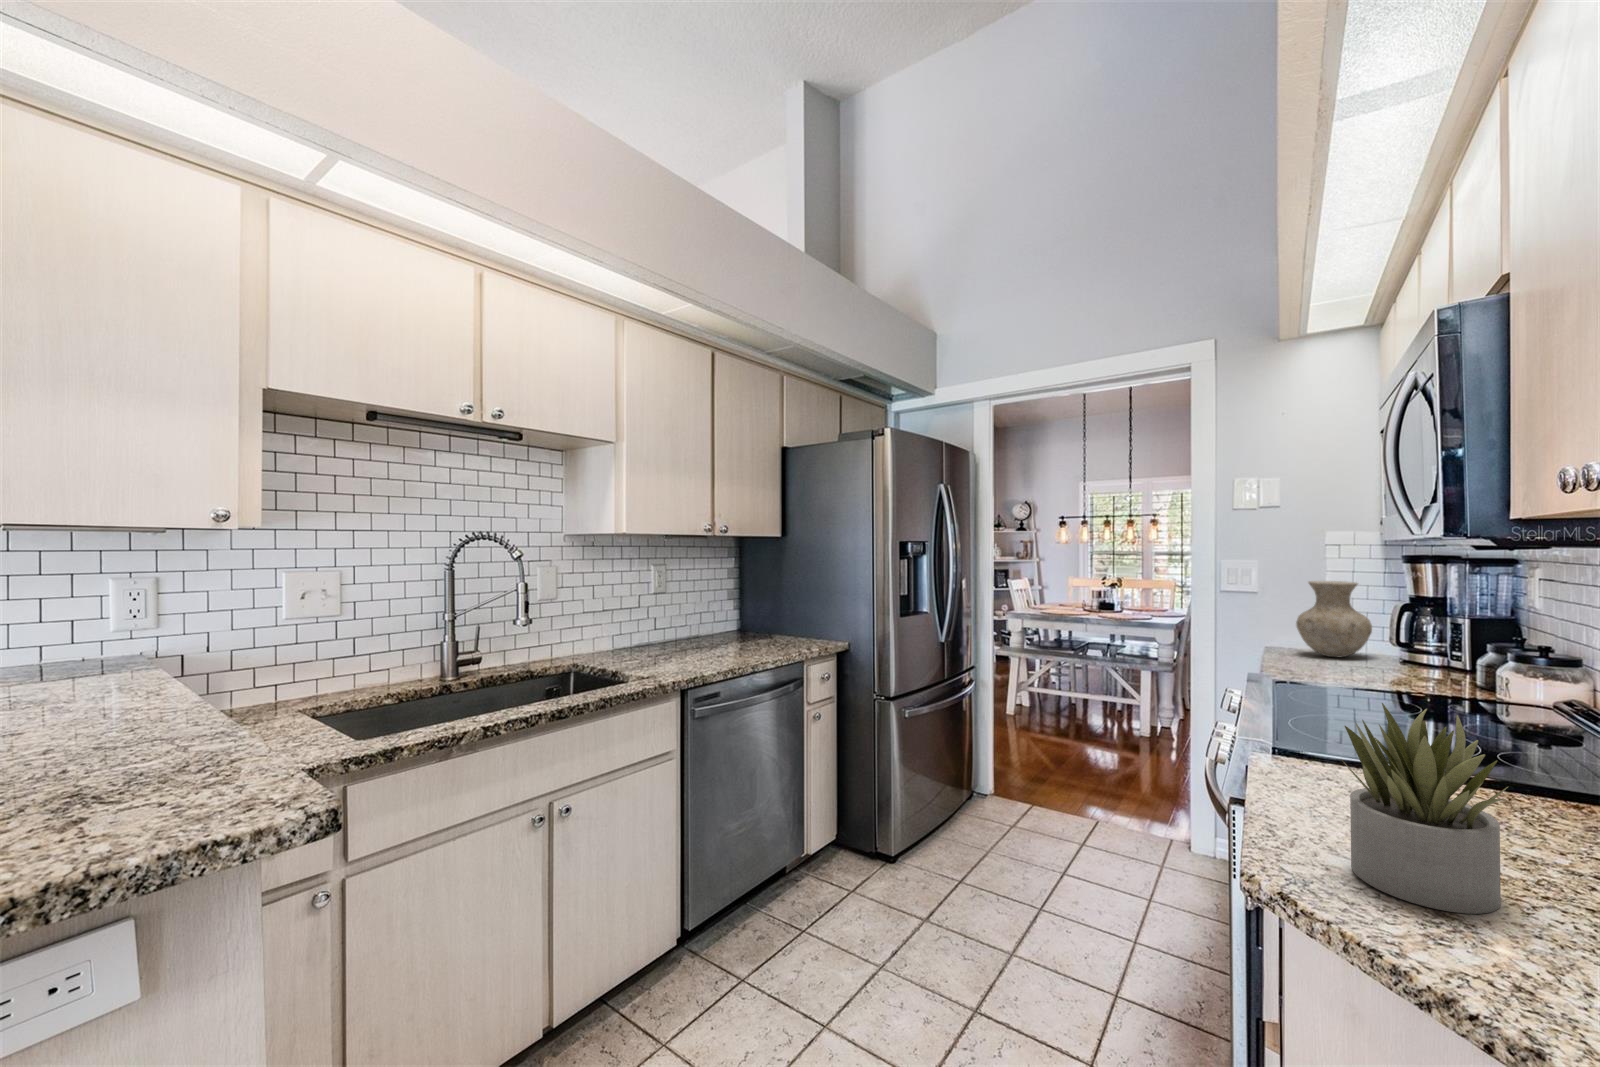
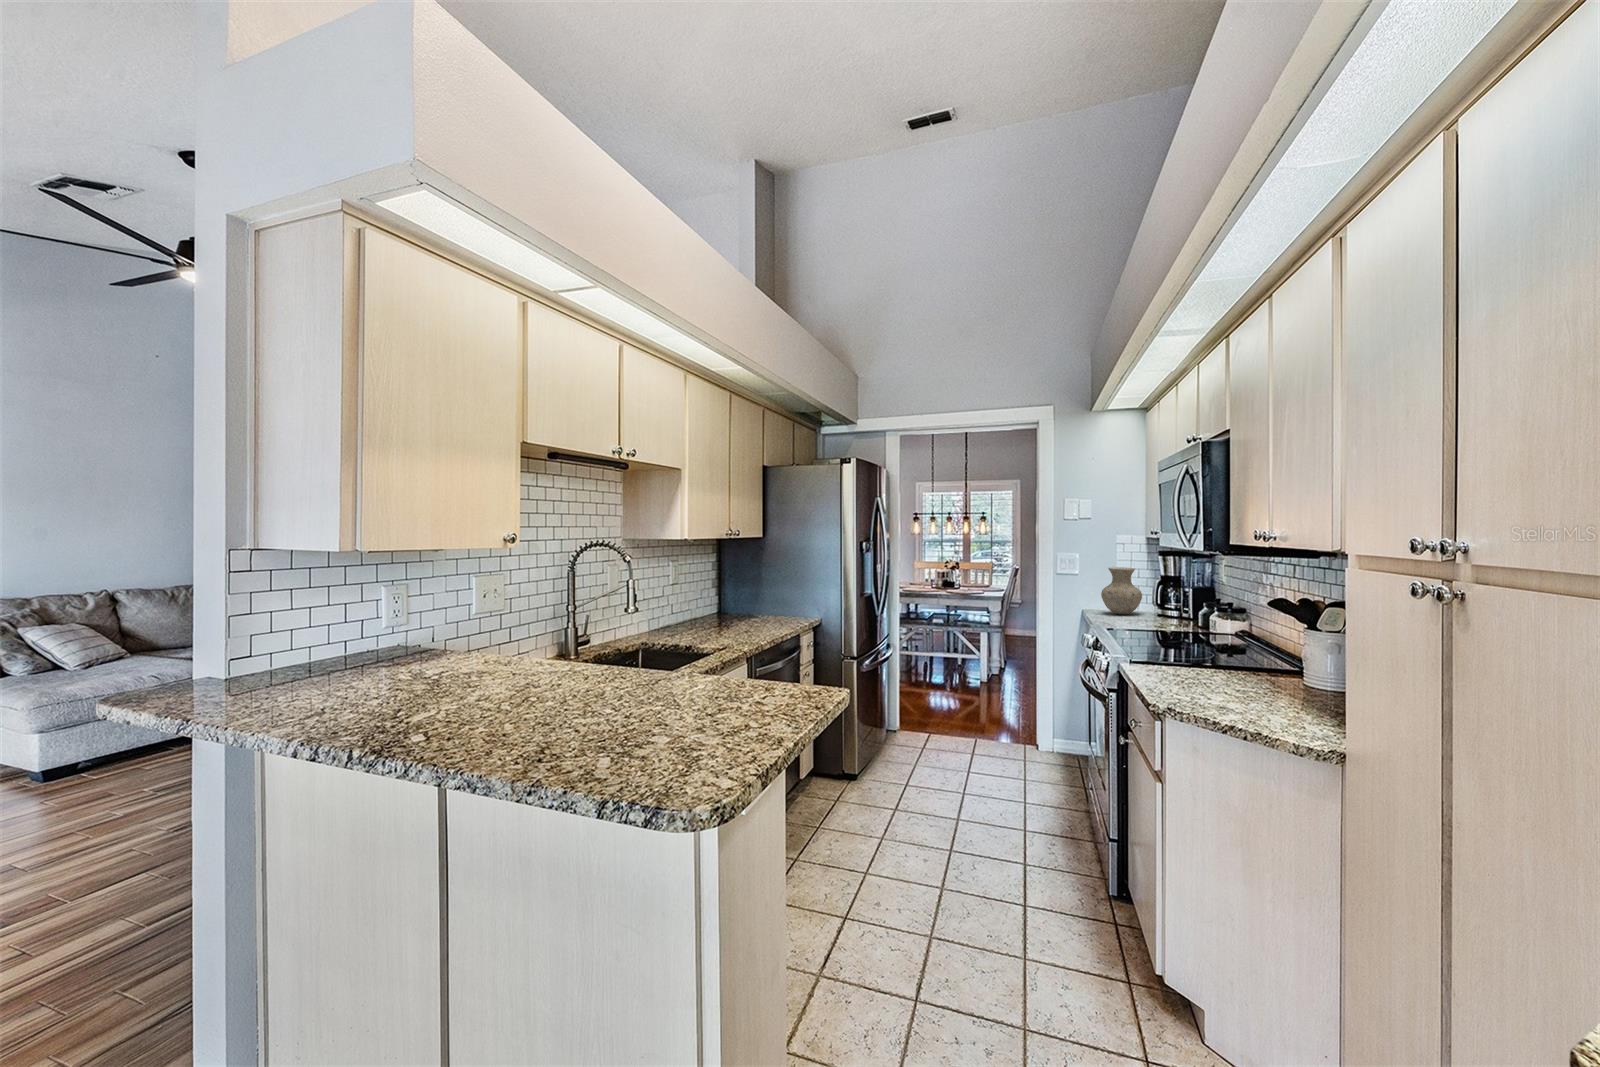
succulent plant: present [1343,703,1508,914] -> none [1182,628,1243,707]

